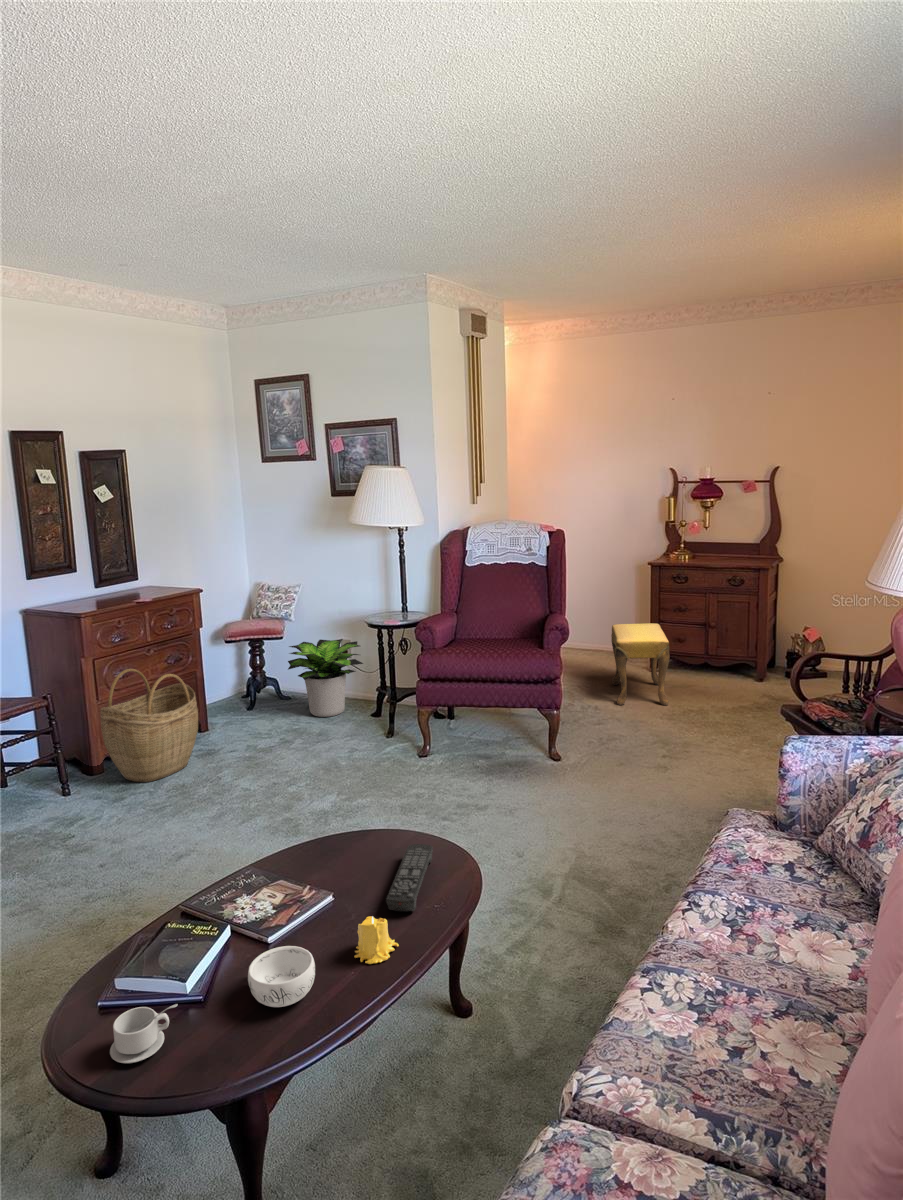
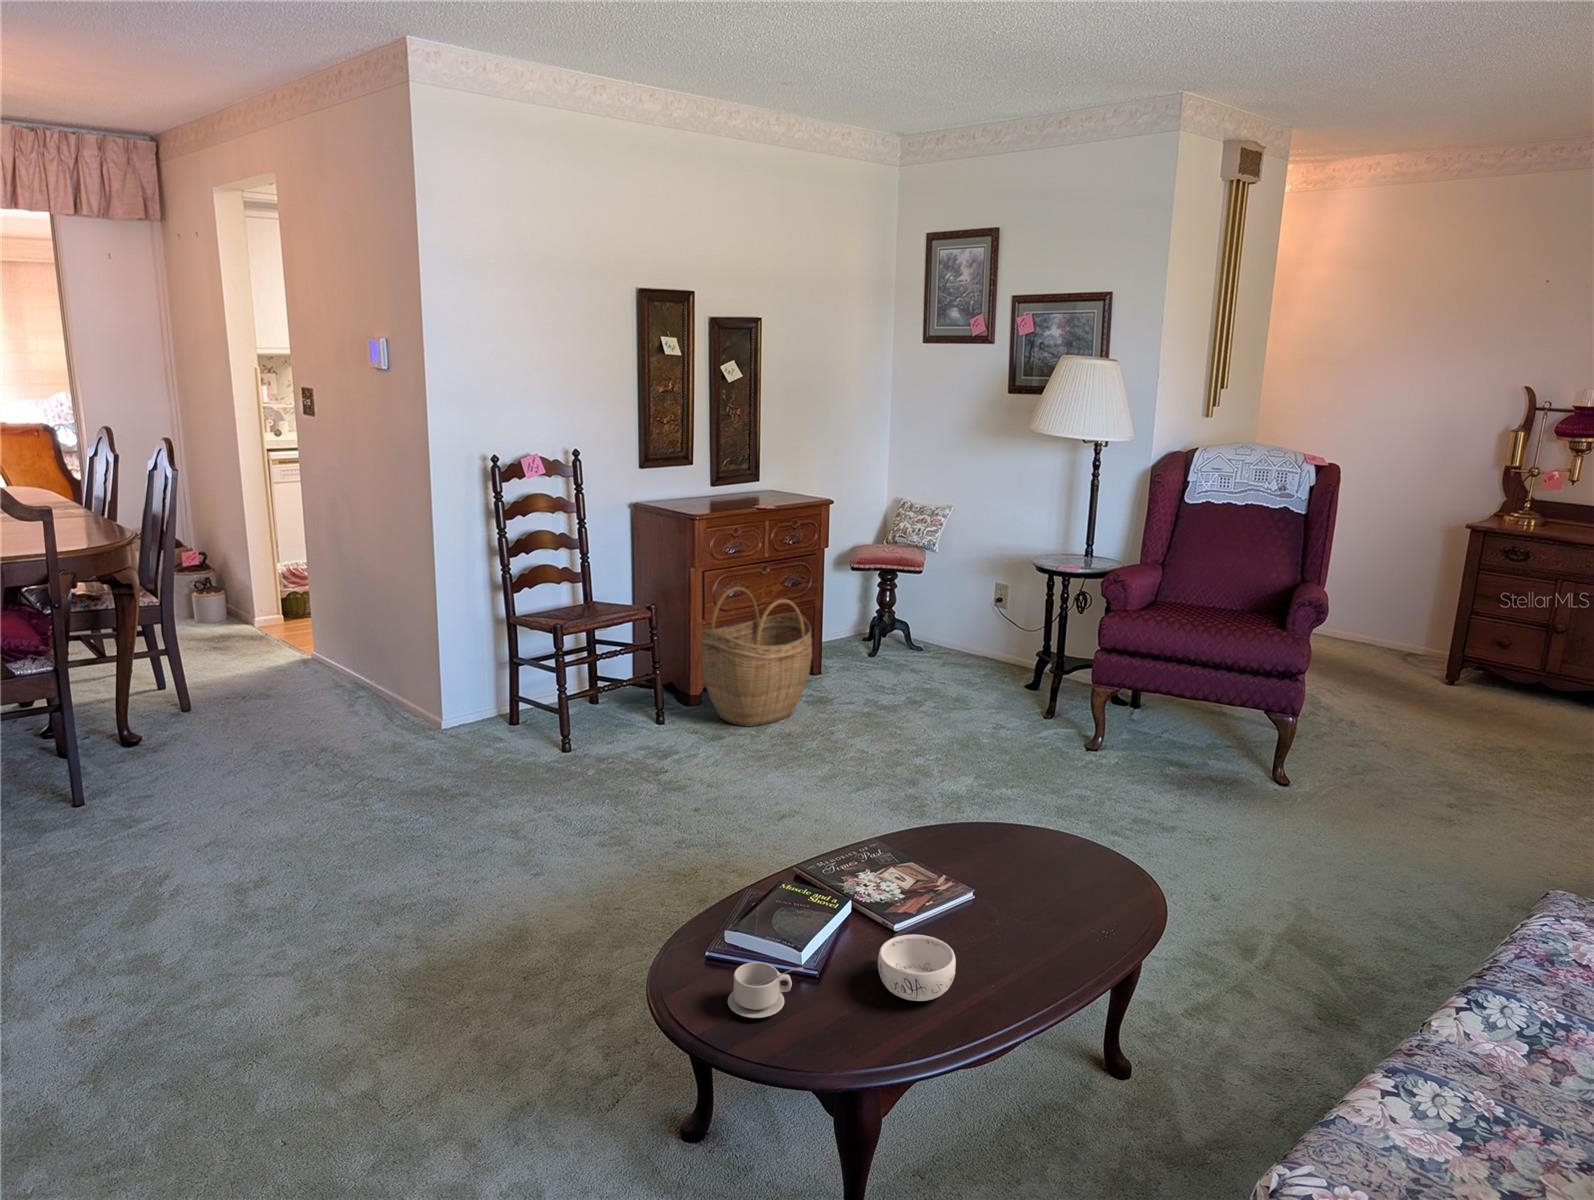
footstool: present [611,623,670,705] -> none [1388,609,1491,738]
potted plant: present [288,639,363,717] -> none [924,579,1026,681]
remote control: present [386,844,433,911] -> none [1045,853,1108,932]
candle: present [354,916,399,964] -> none [1001,922,1056,980]

